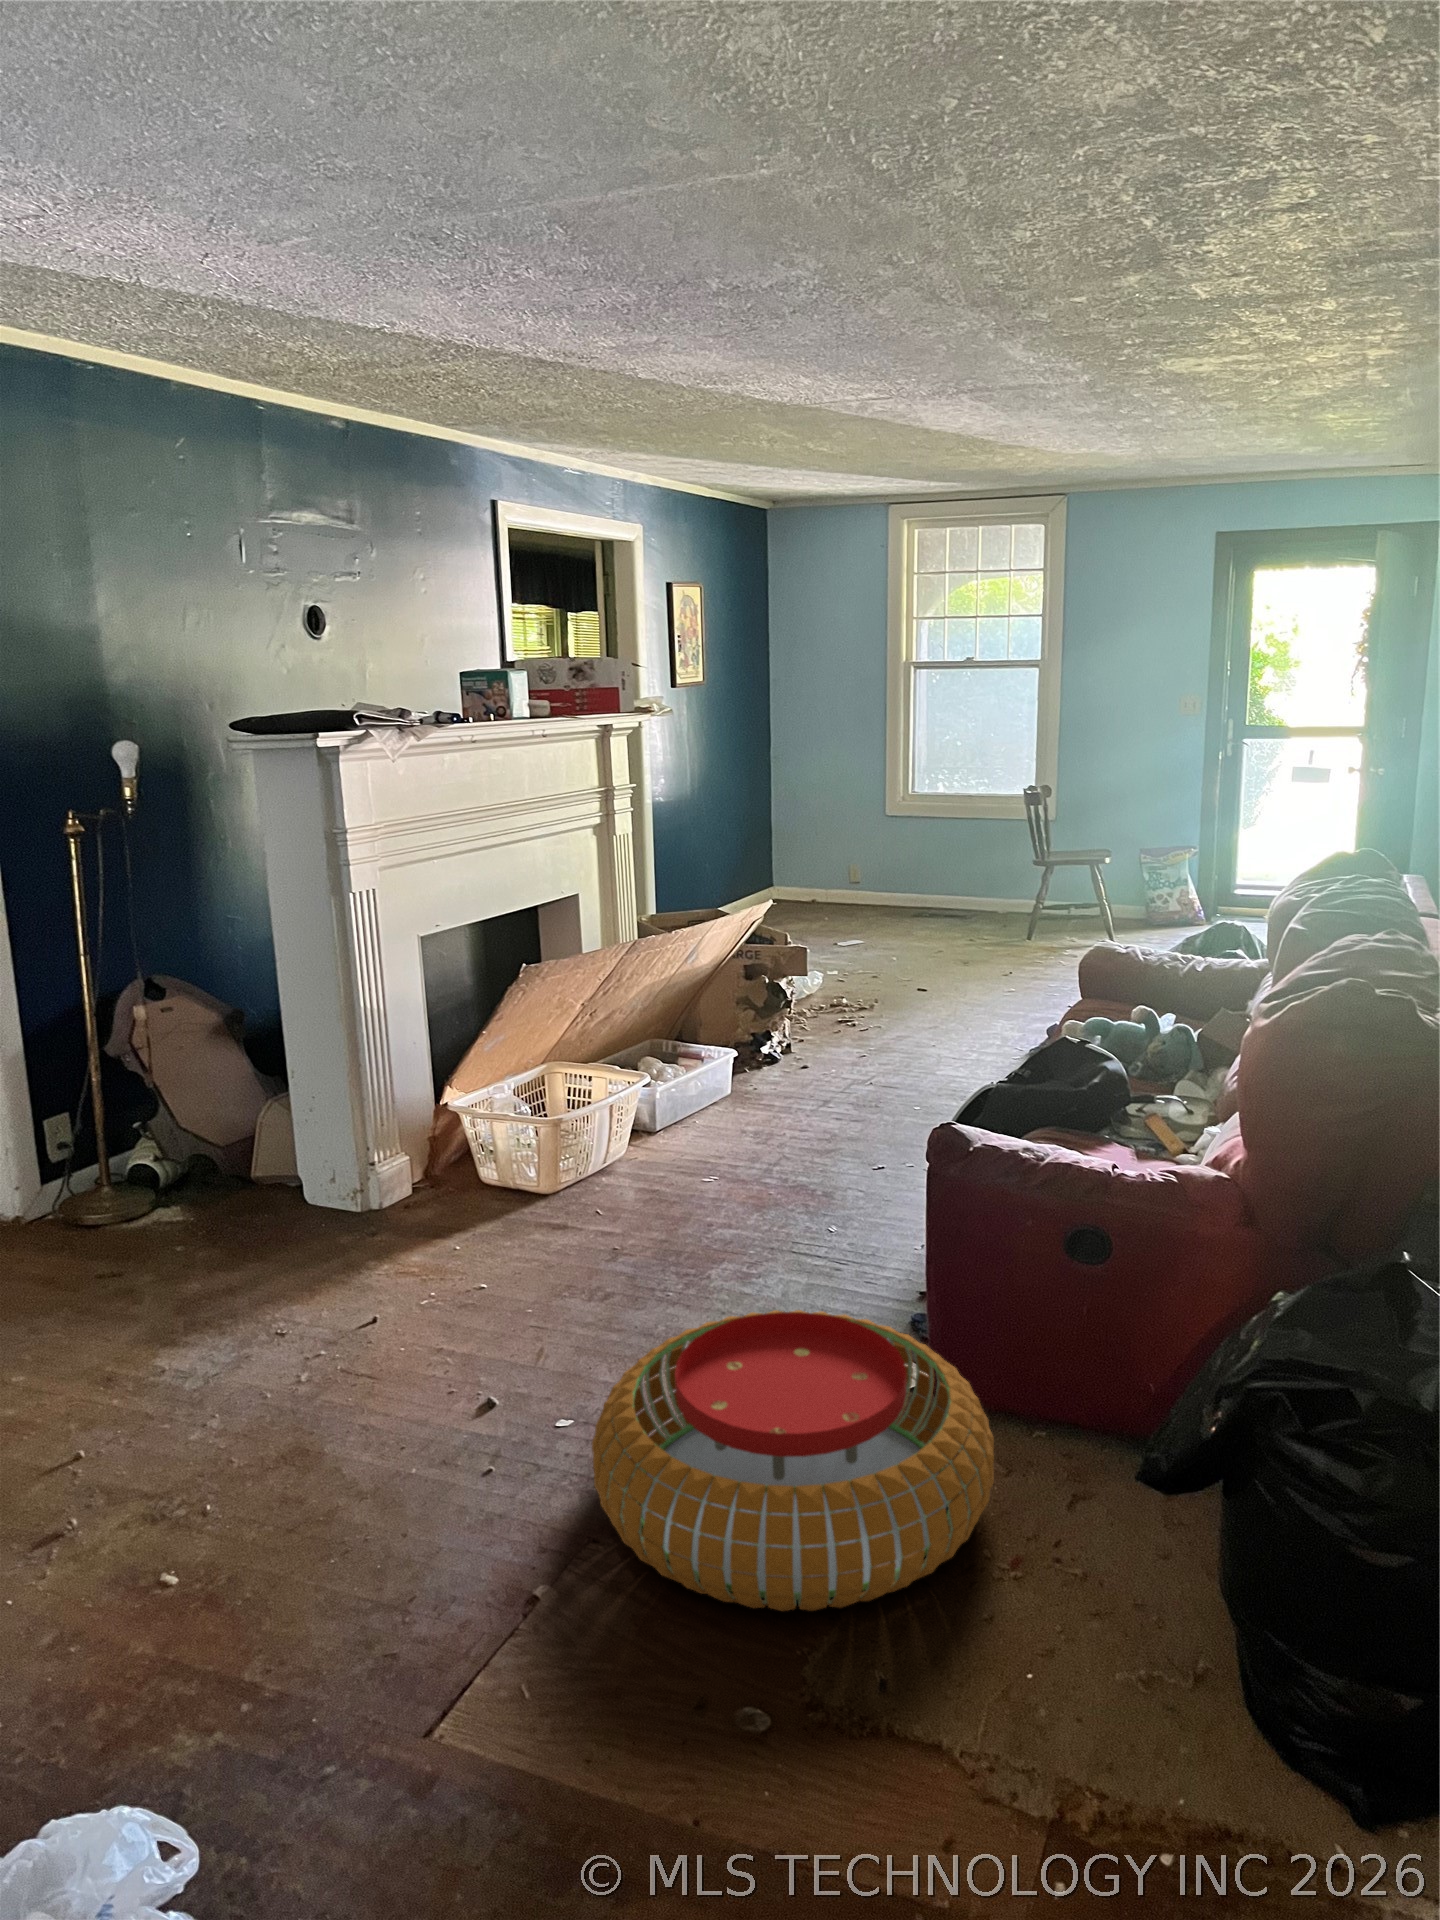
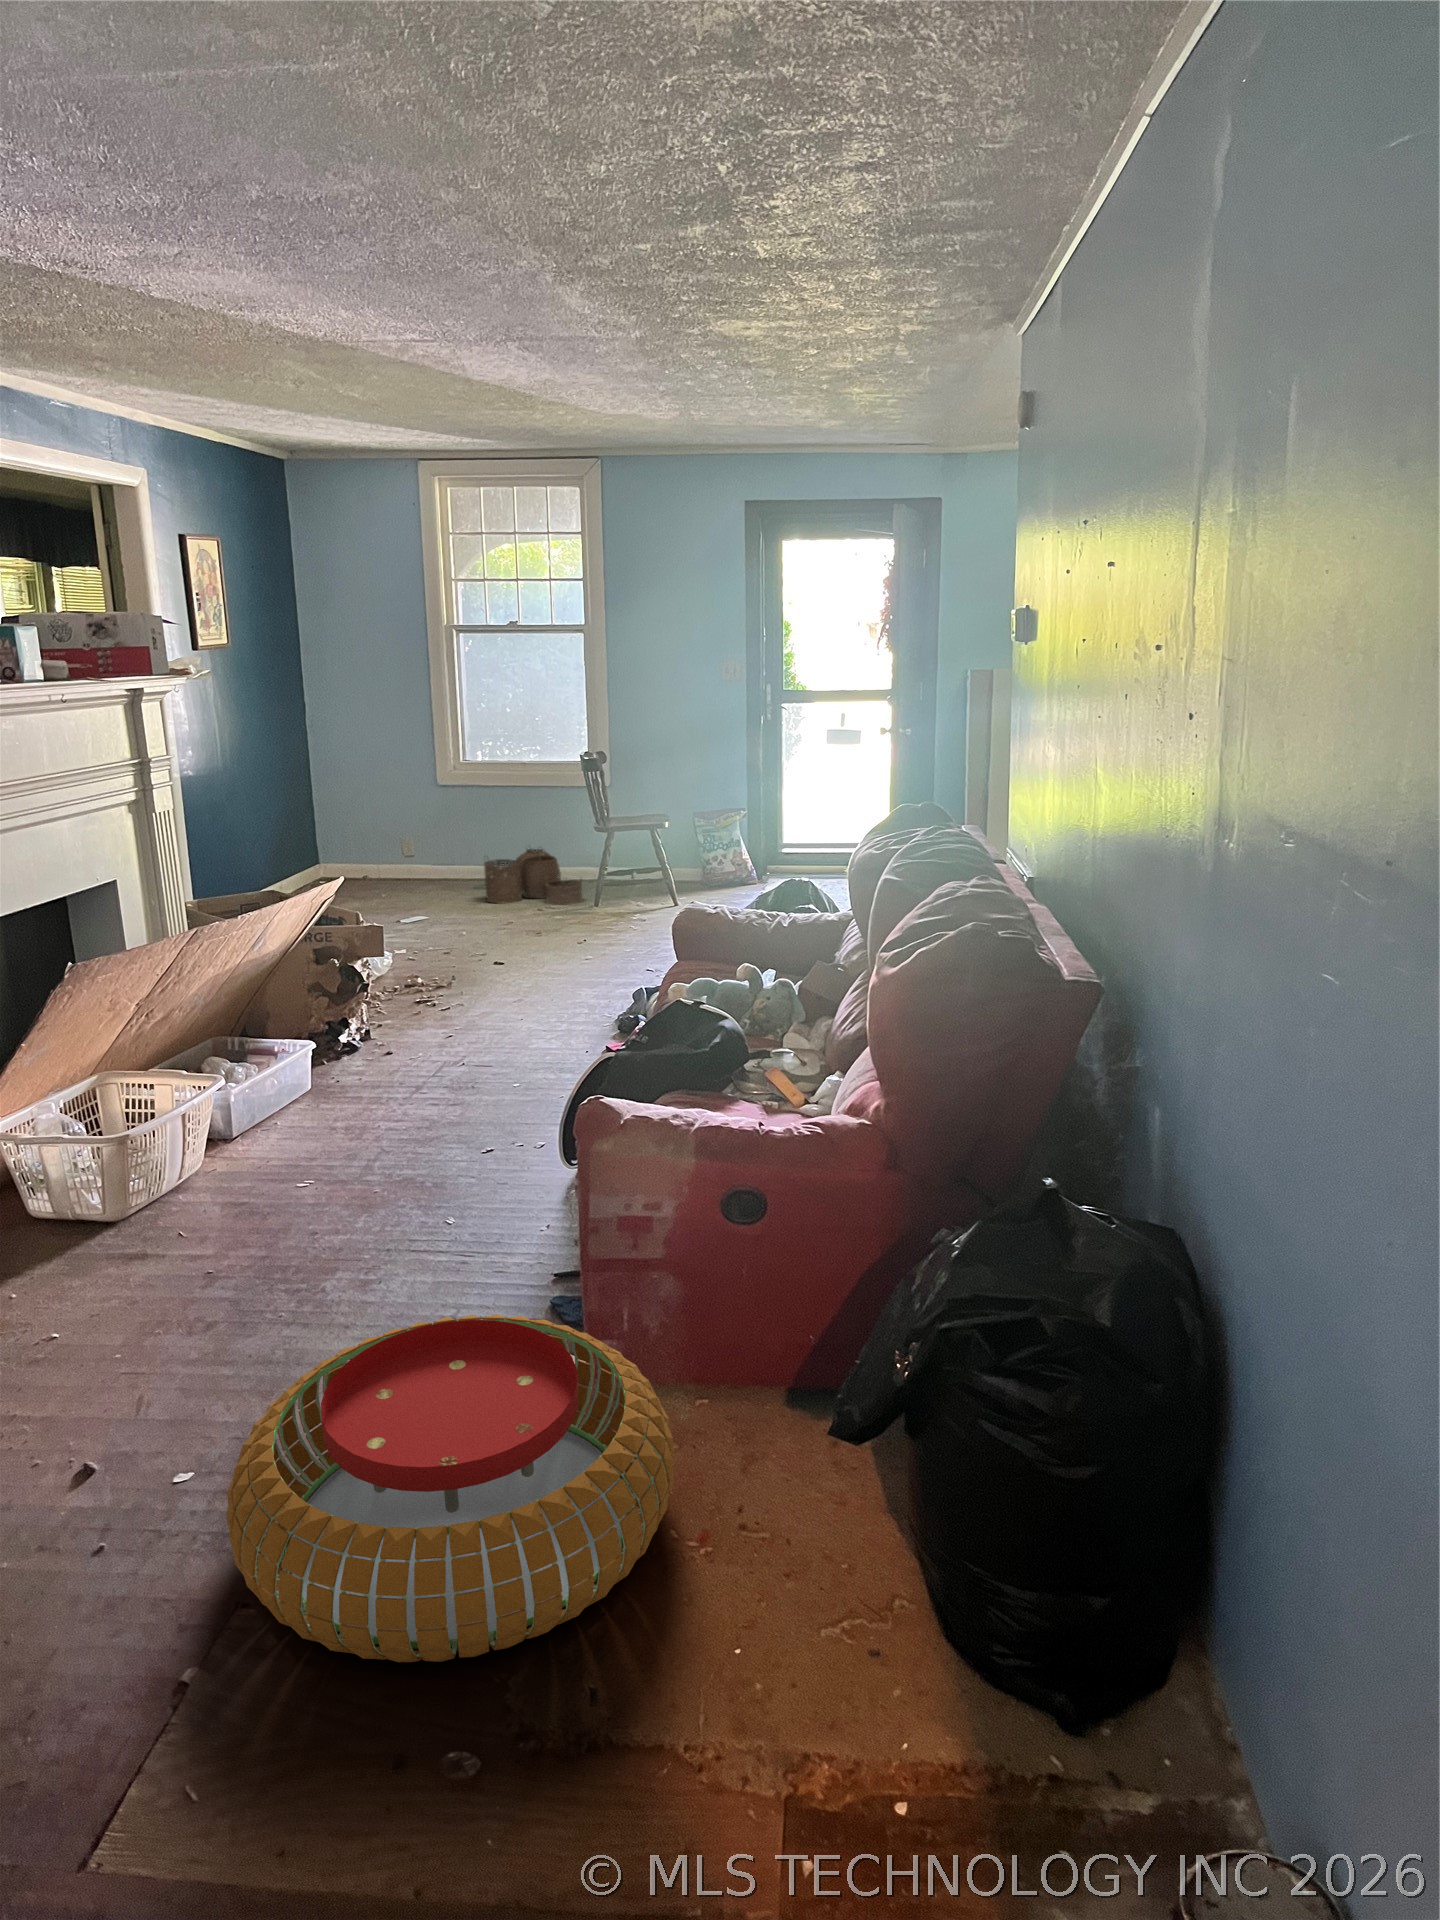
woven basket: none [921,879,1019,942] -> present [484,847,583,905]

